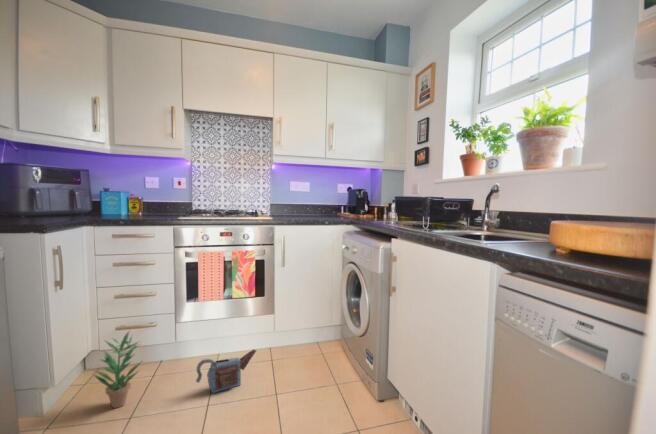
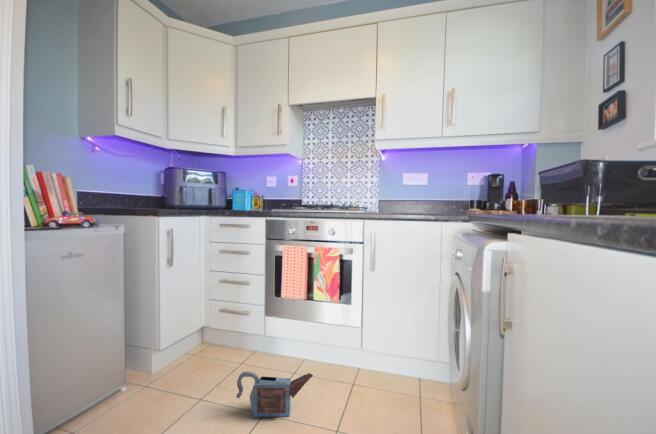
potted plant: present [94,332,140,408] -> none [146,319,194,400]

